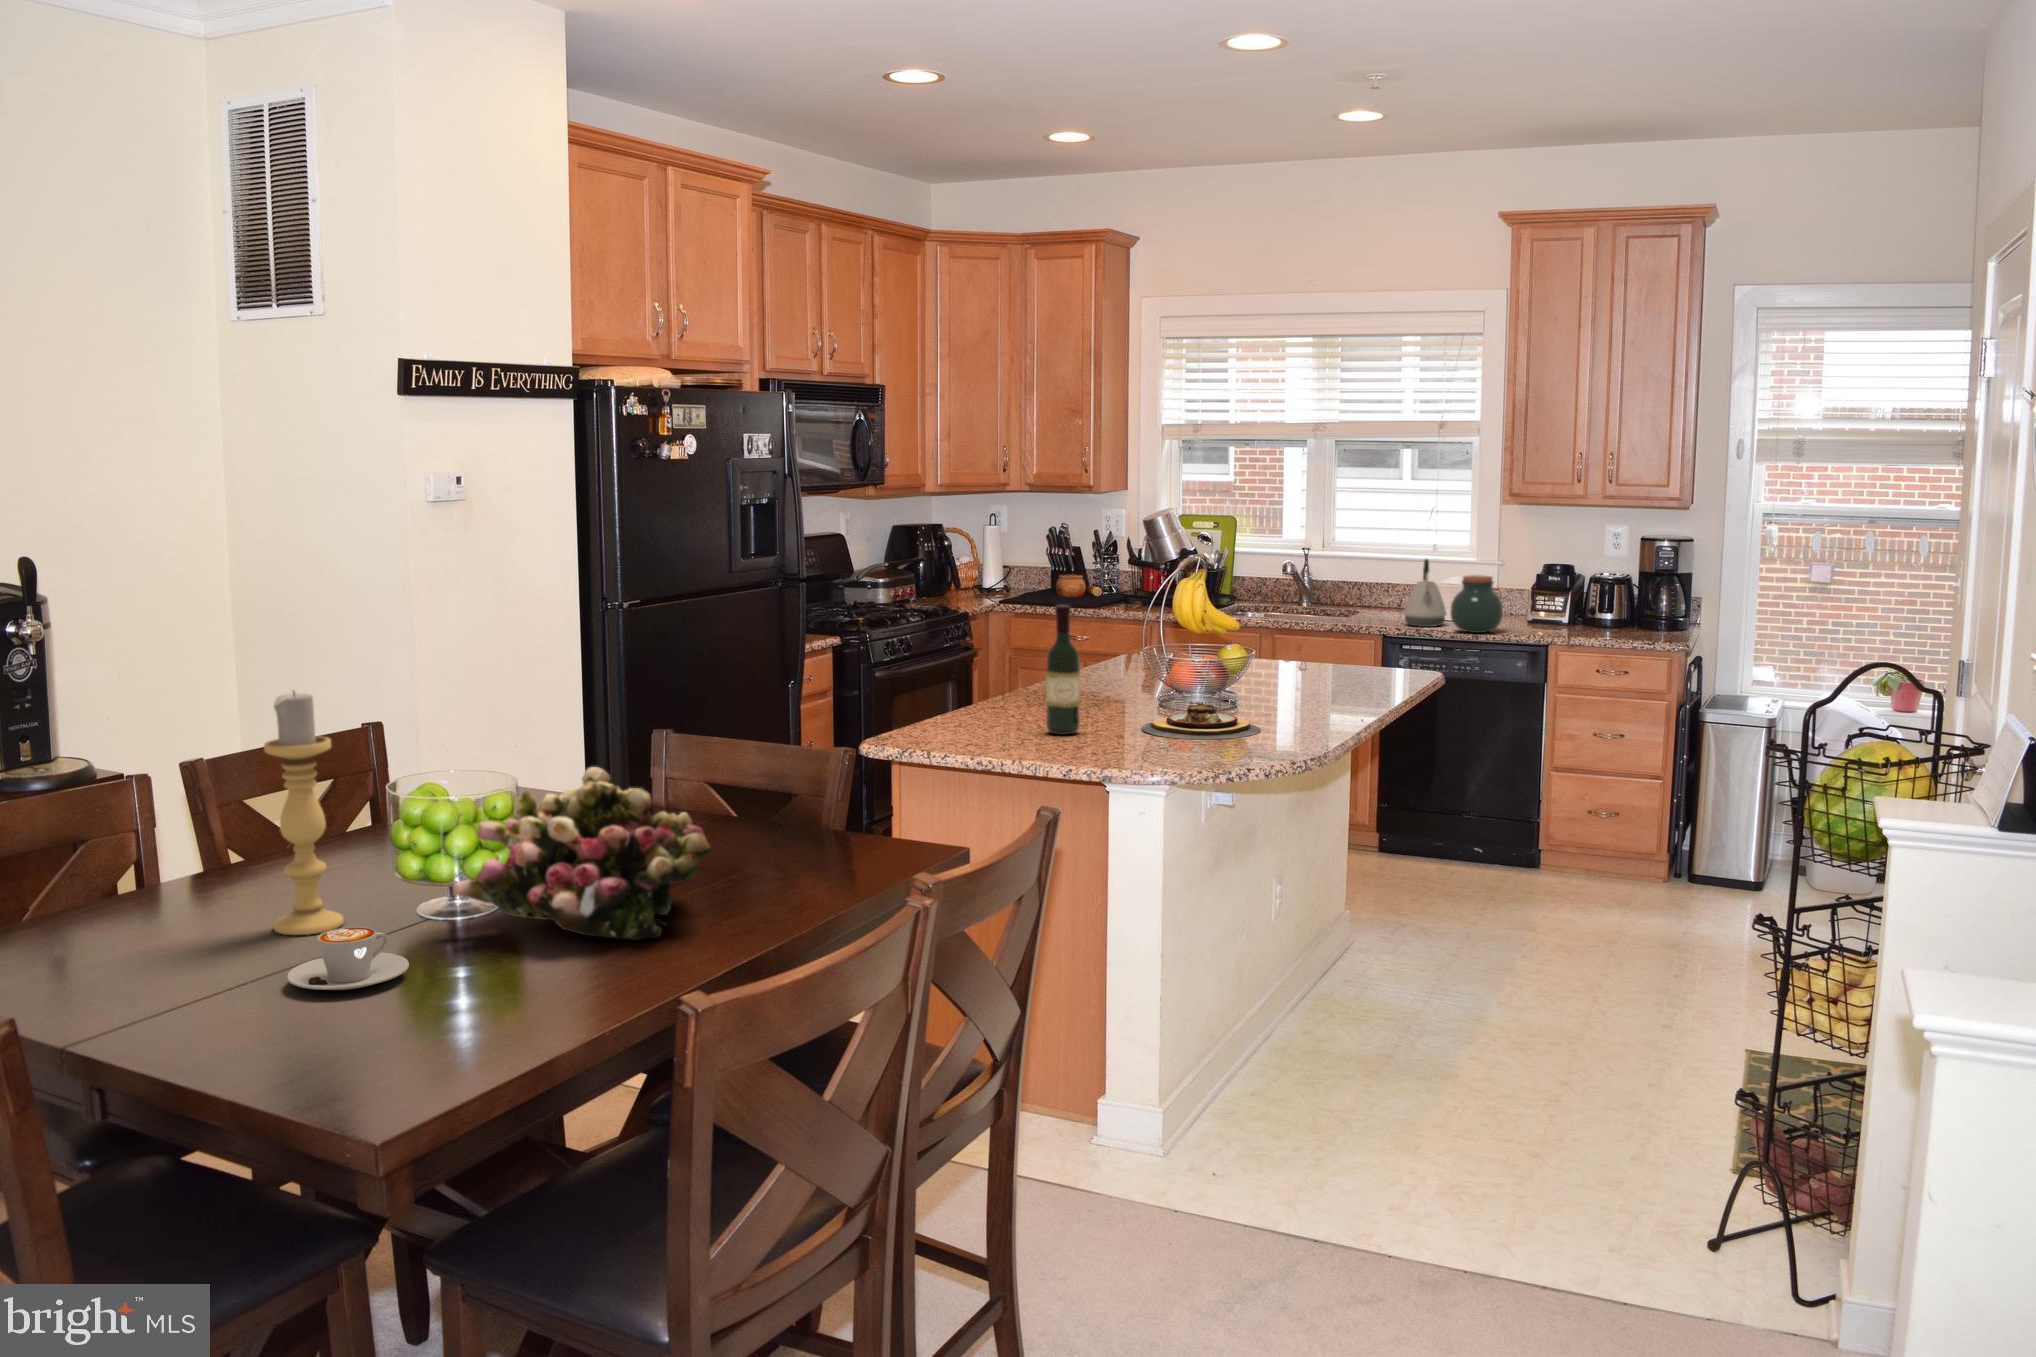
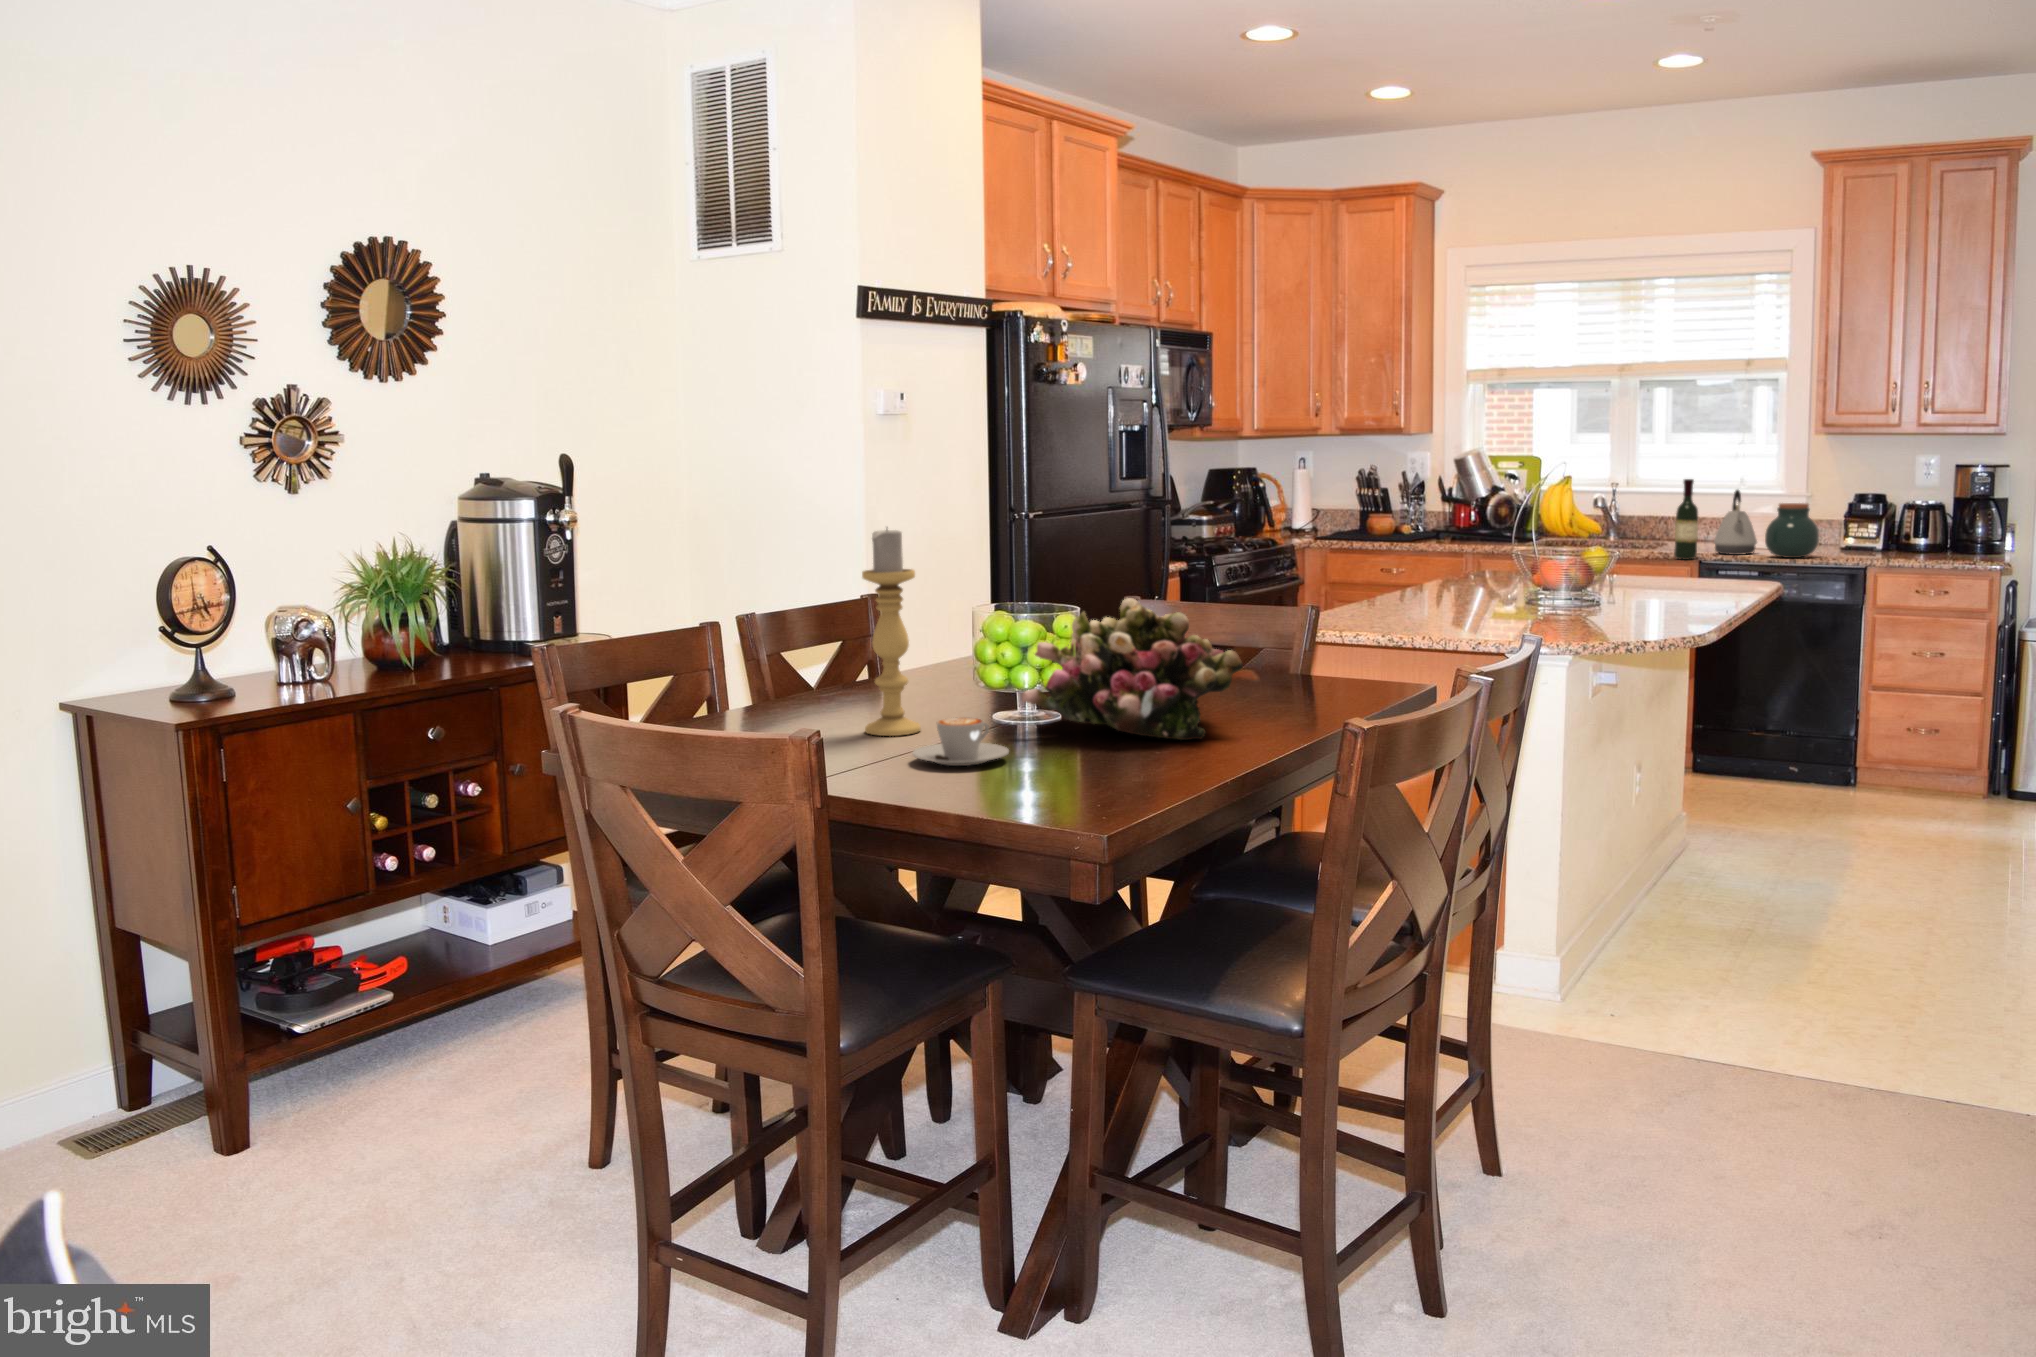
wine bottle: present [1046,605,1080,735] -> present [1674,479,1698,560]
plate: present [1141,703,1261,739] -> none [1523,592,1640,623]

